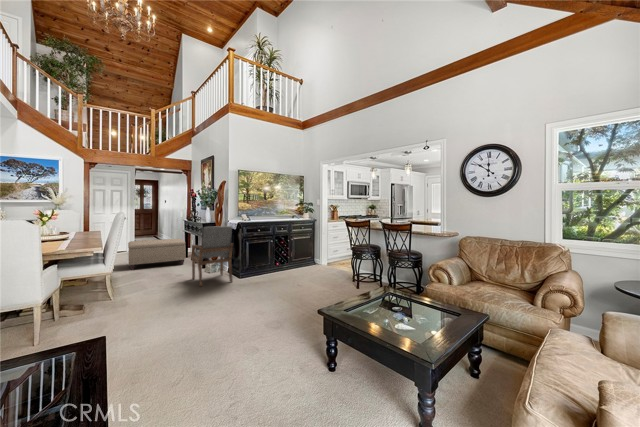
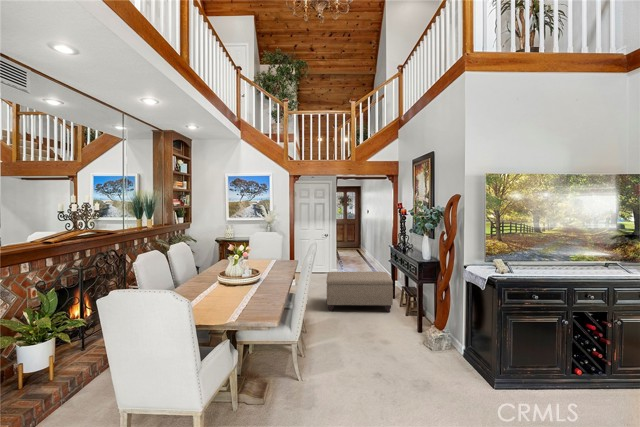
armchair: present [192,226,233,287] -> none [404,280,476,381]

